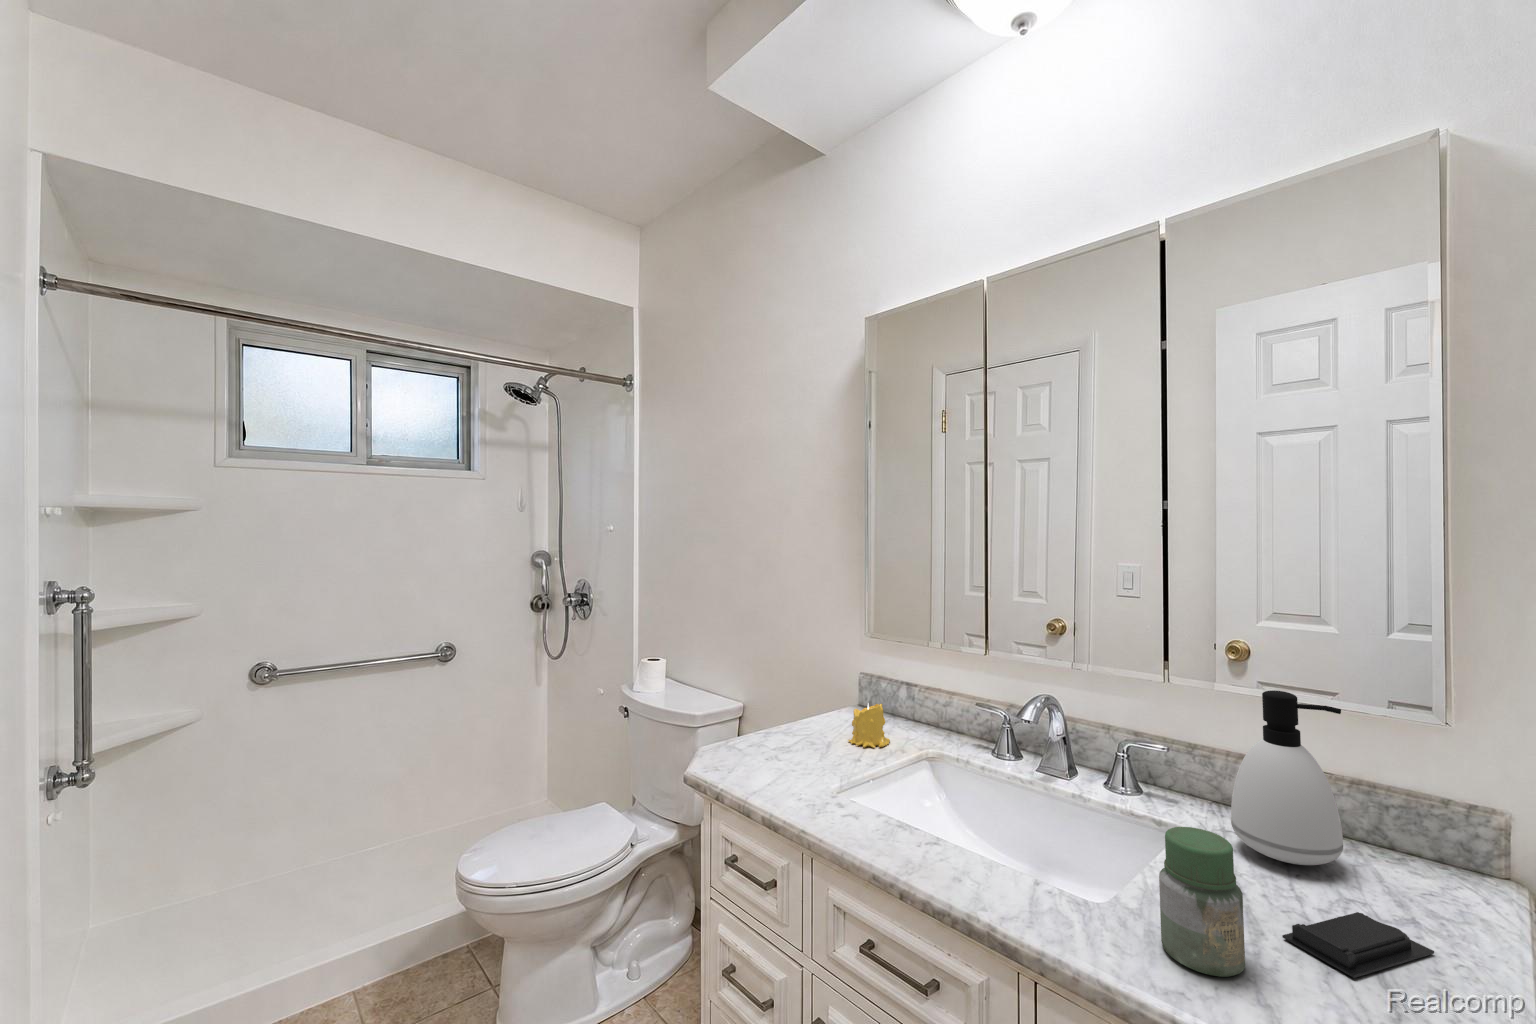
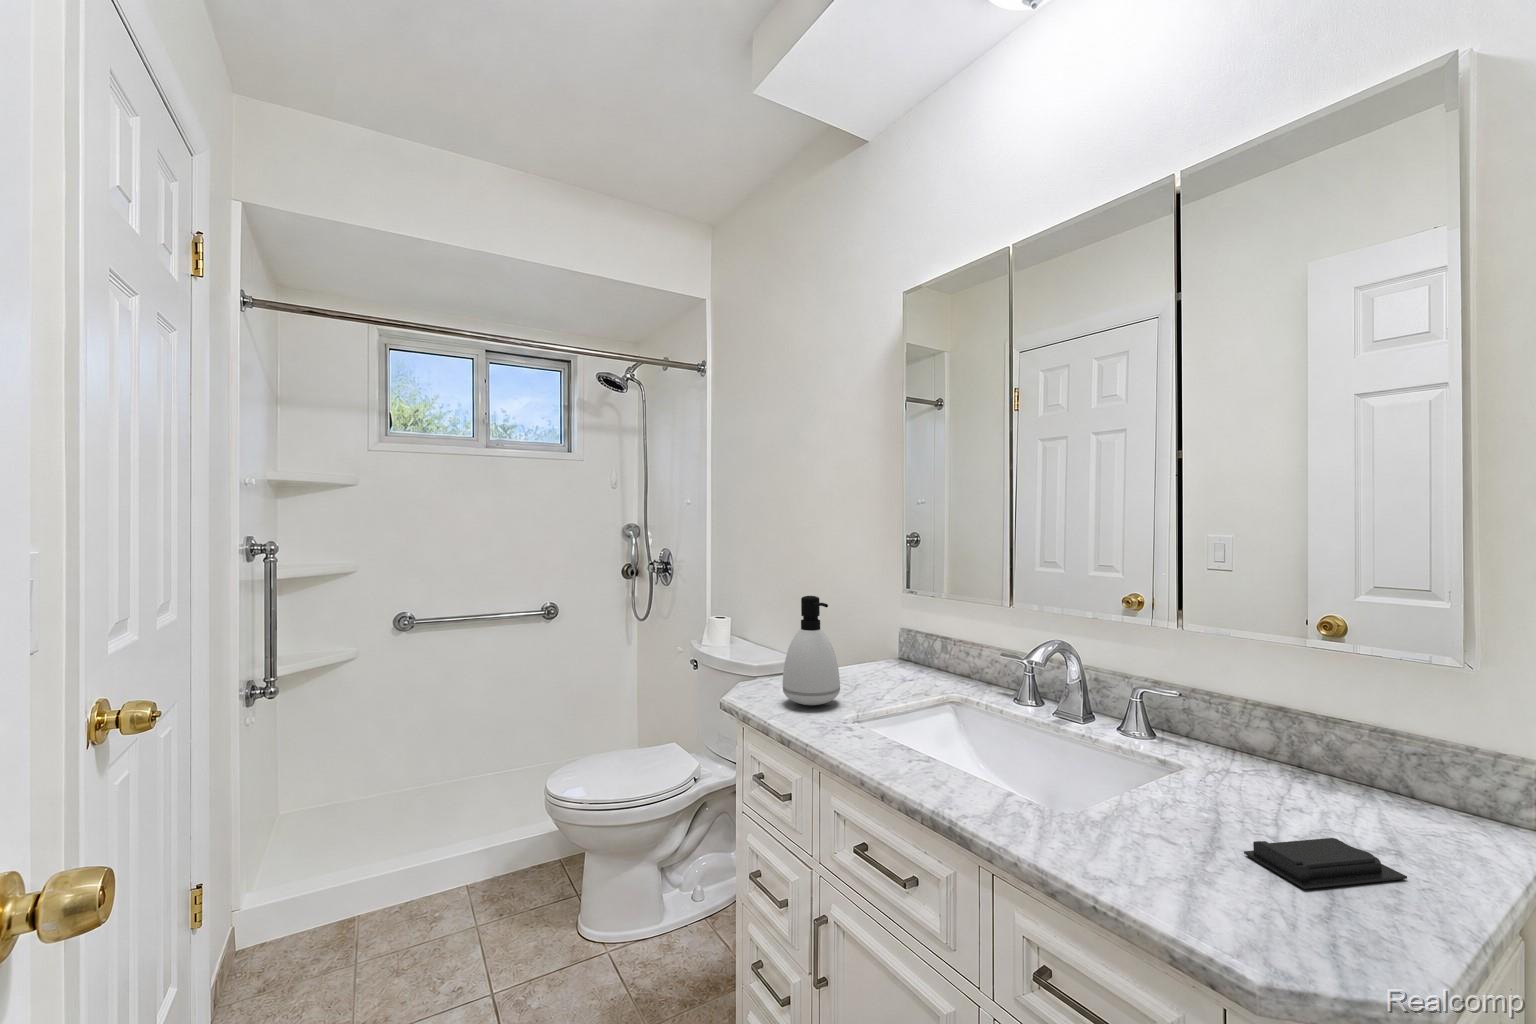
soap dispenser: present [1231,690,1343,865] -> present [783,596,840,705]
candle: present [848,703,890,748] -> none [878,649,917,691]
jar: present [1159,827,1245,977] -> none [1112,740,1192,876]

